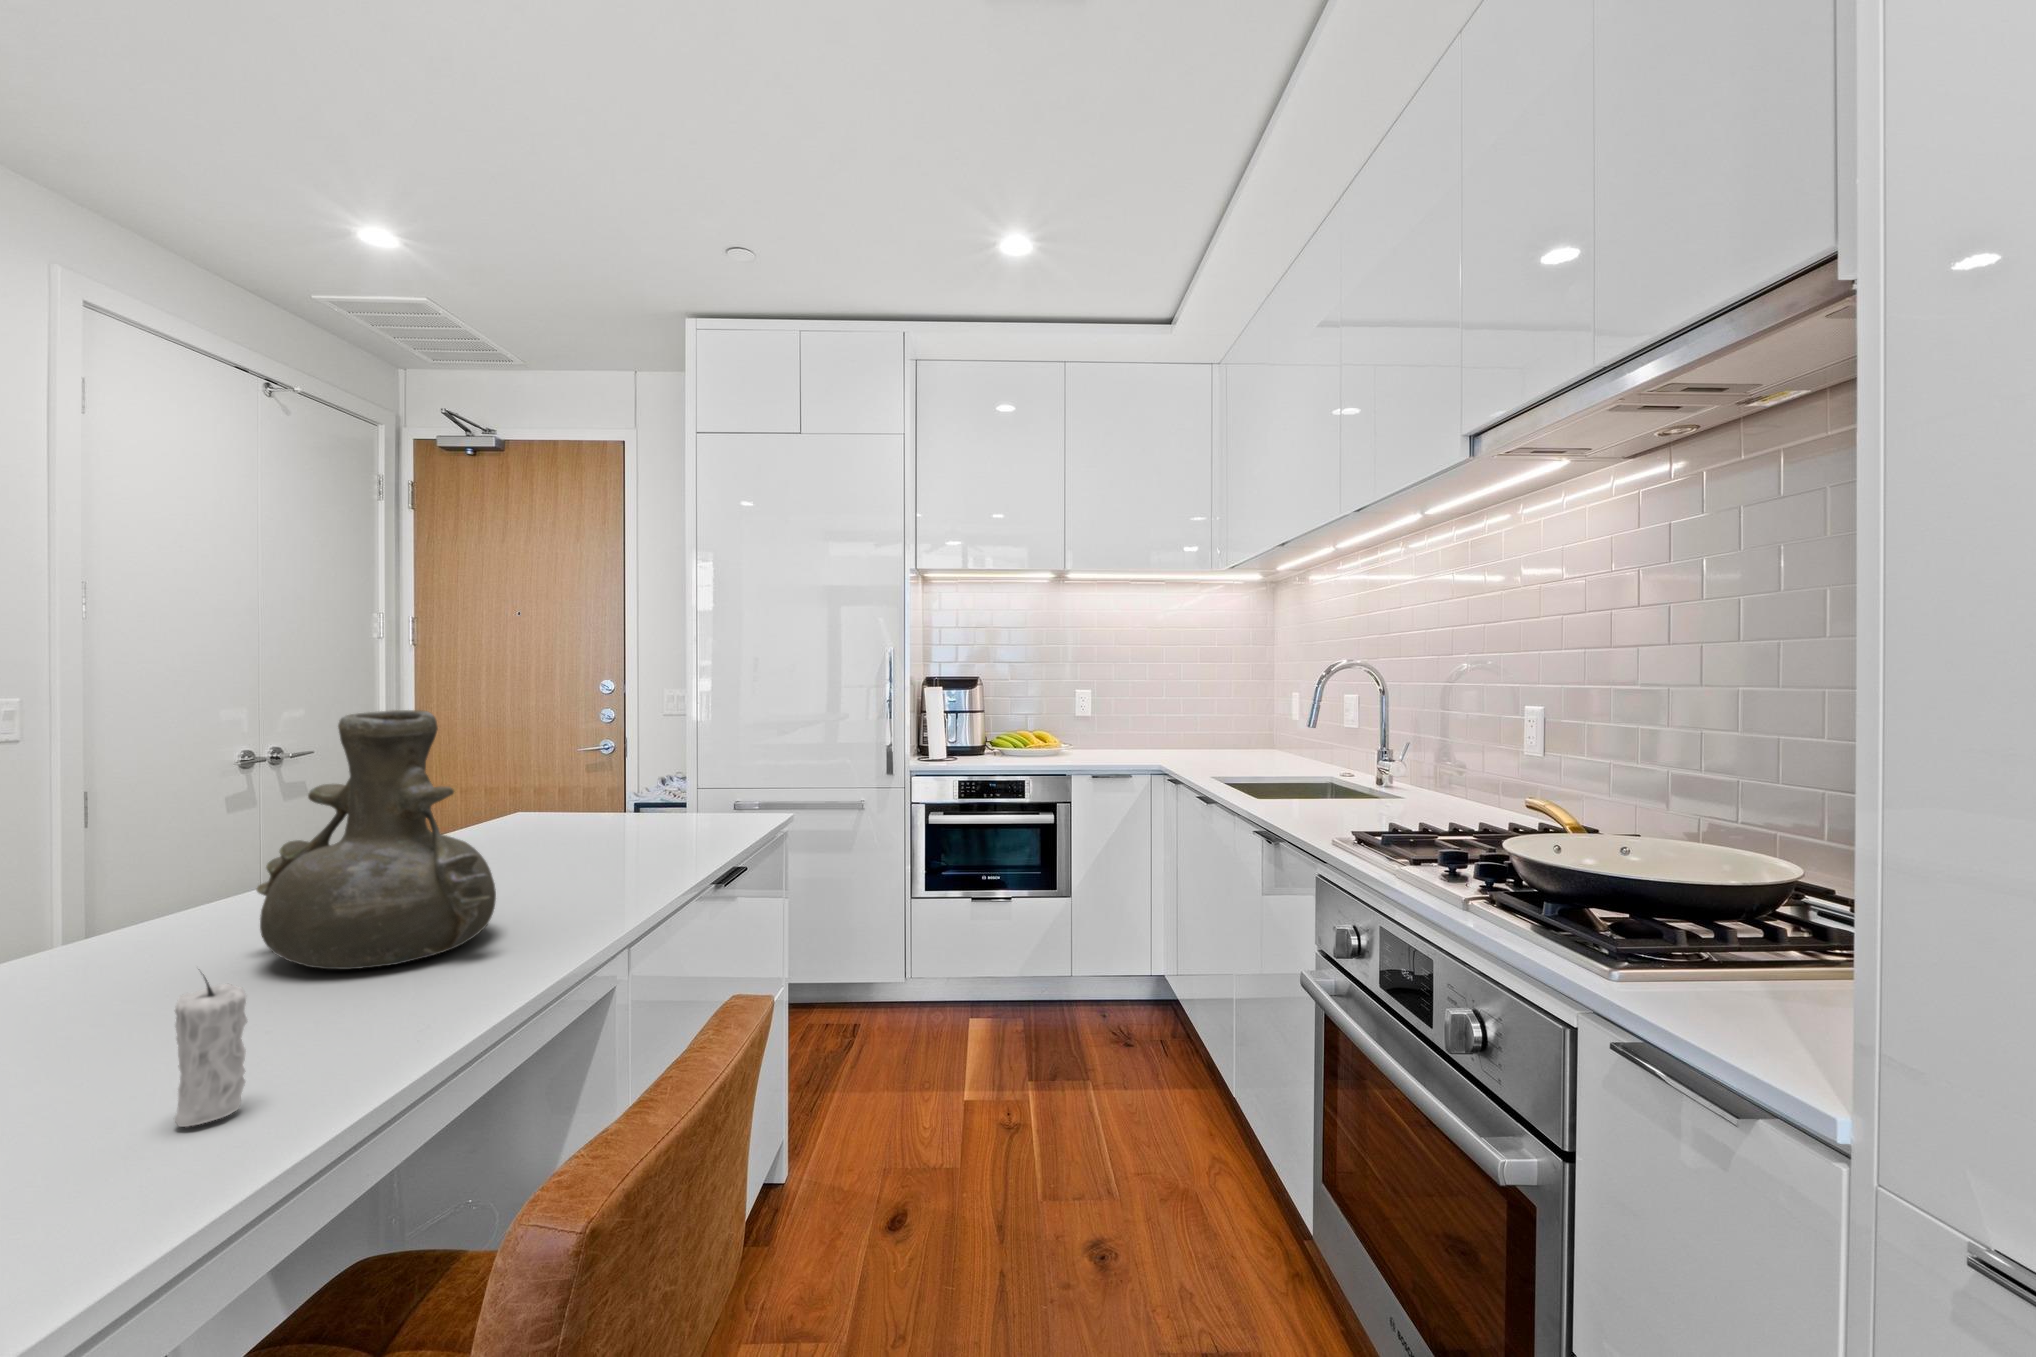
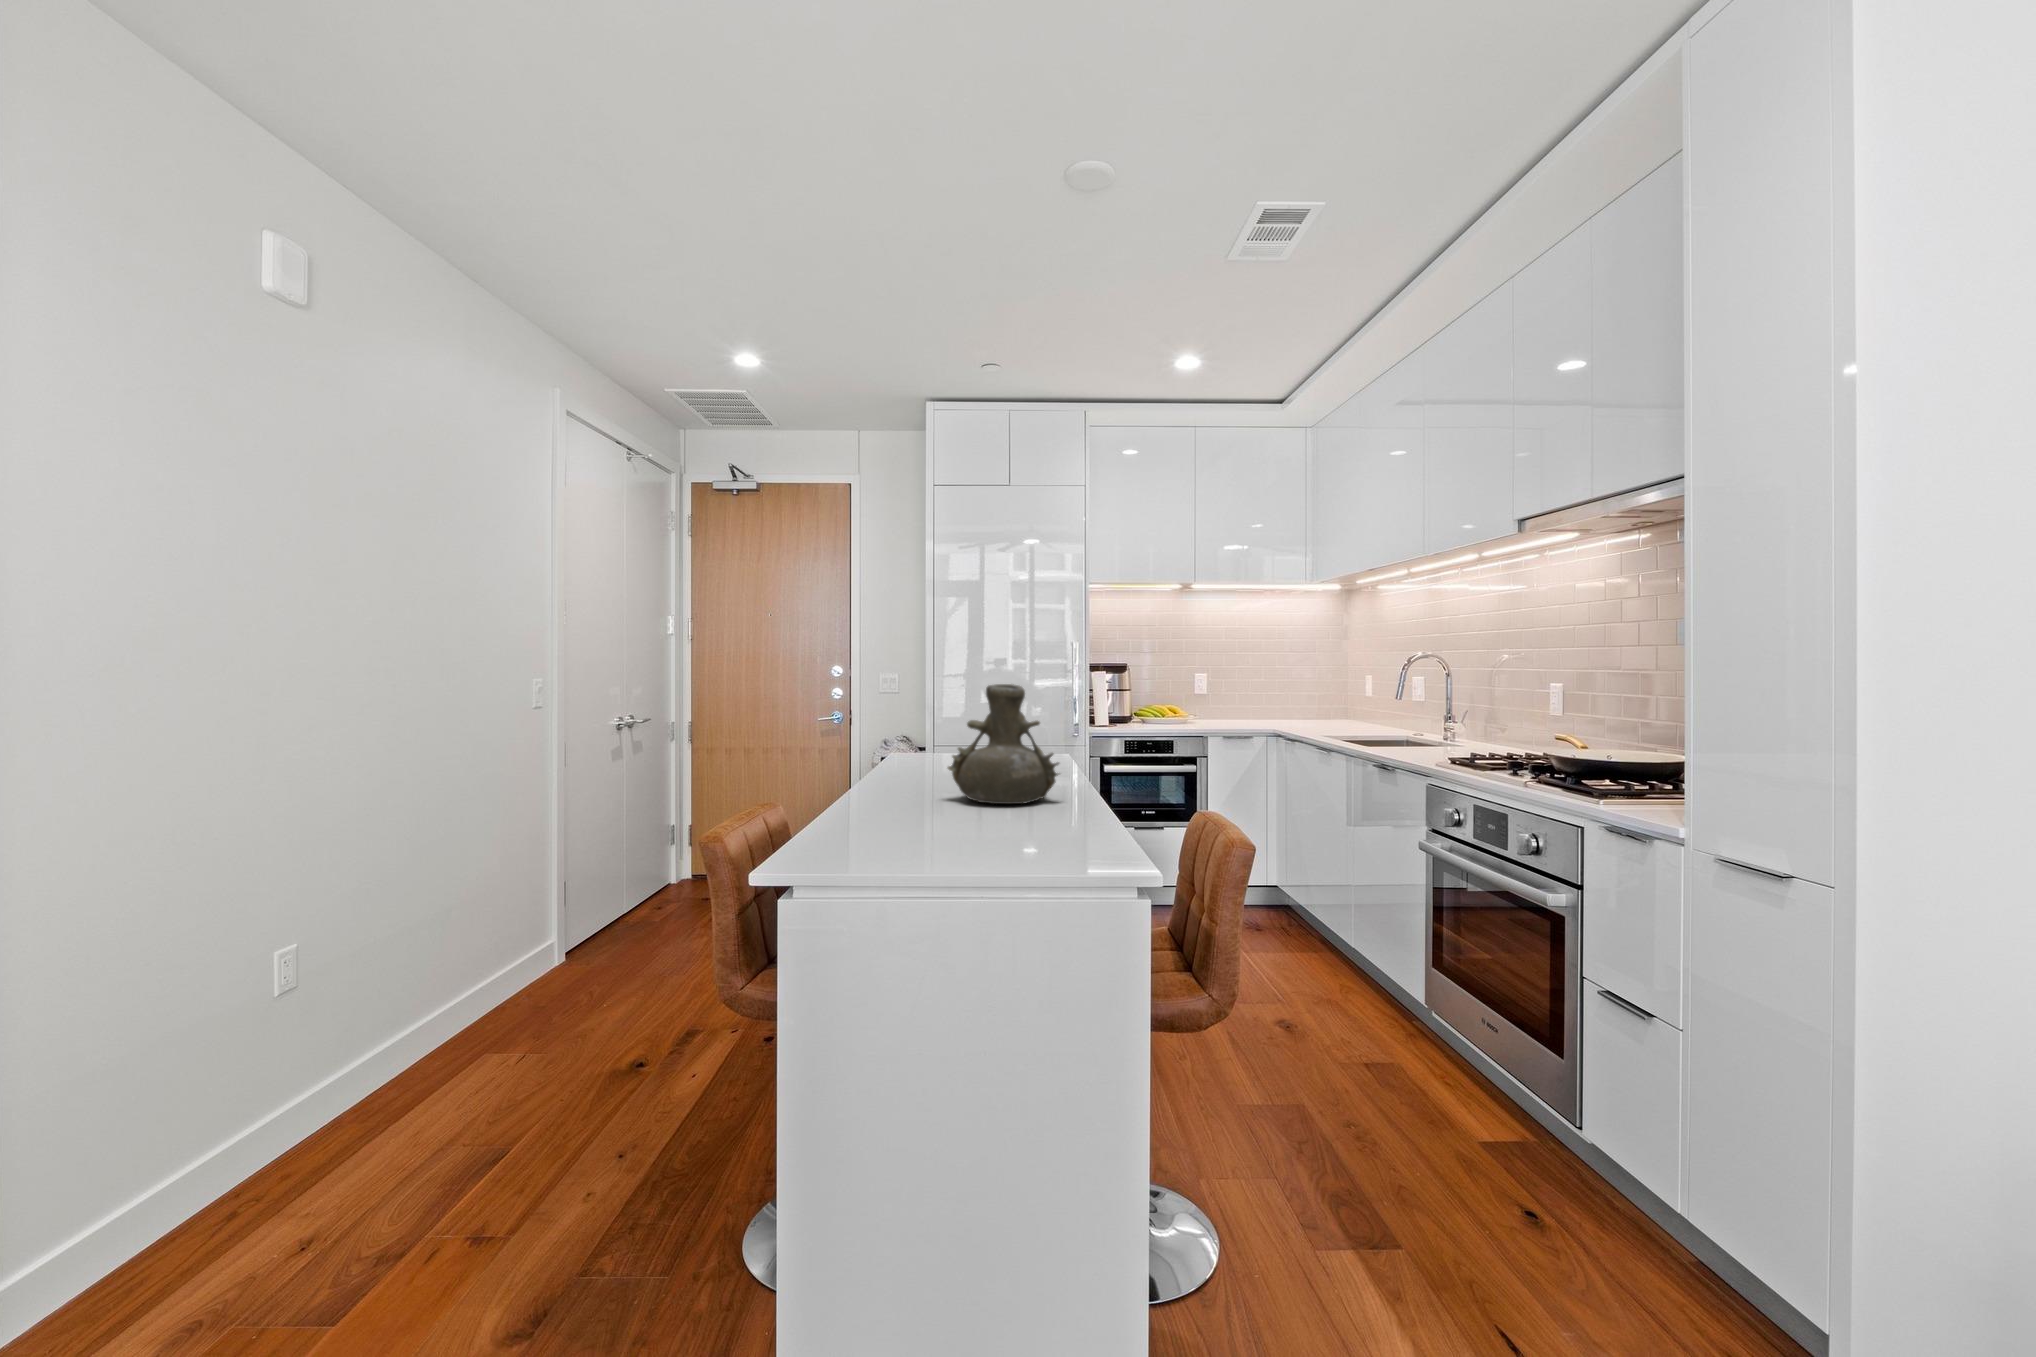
candle: present [174,977,247,1127] -> none [1067,777,1086,834]

